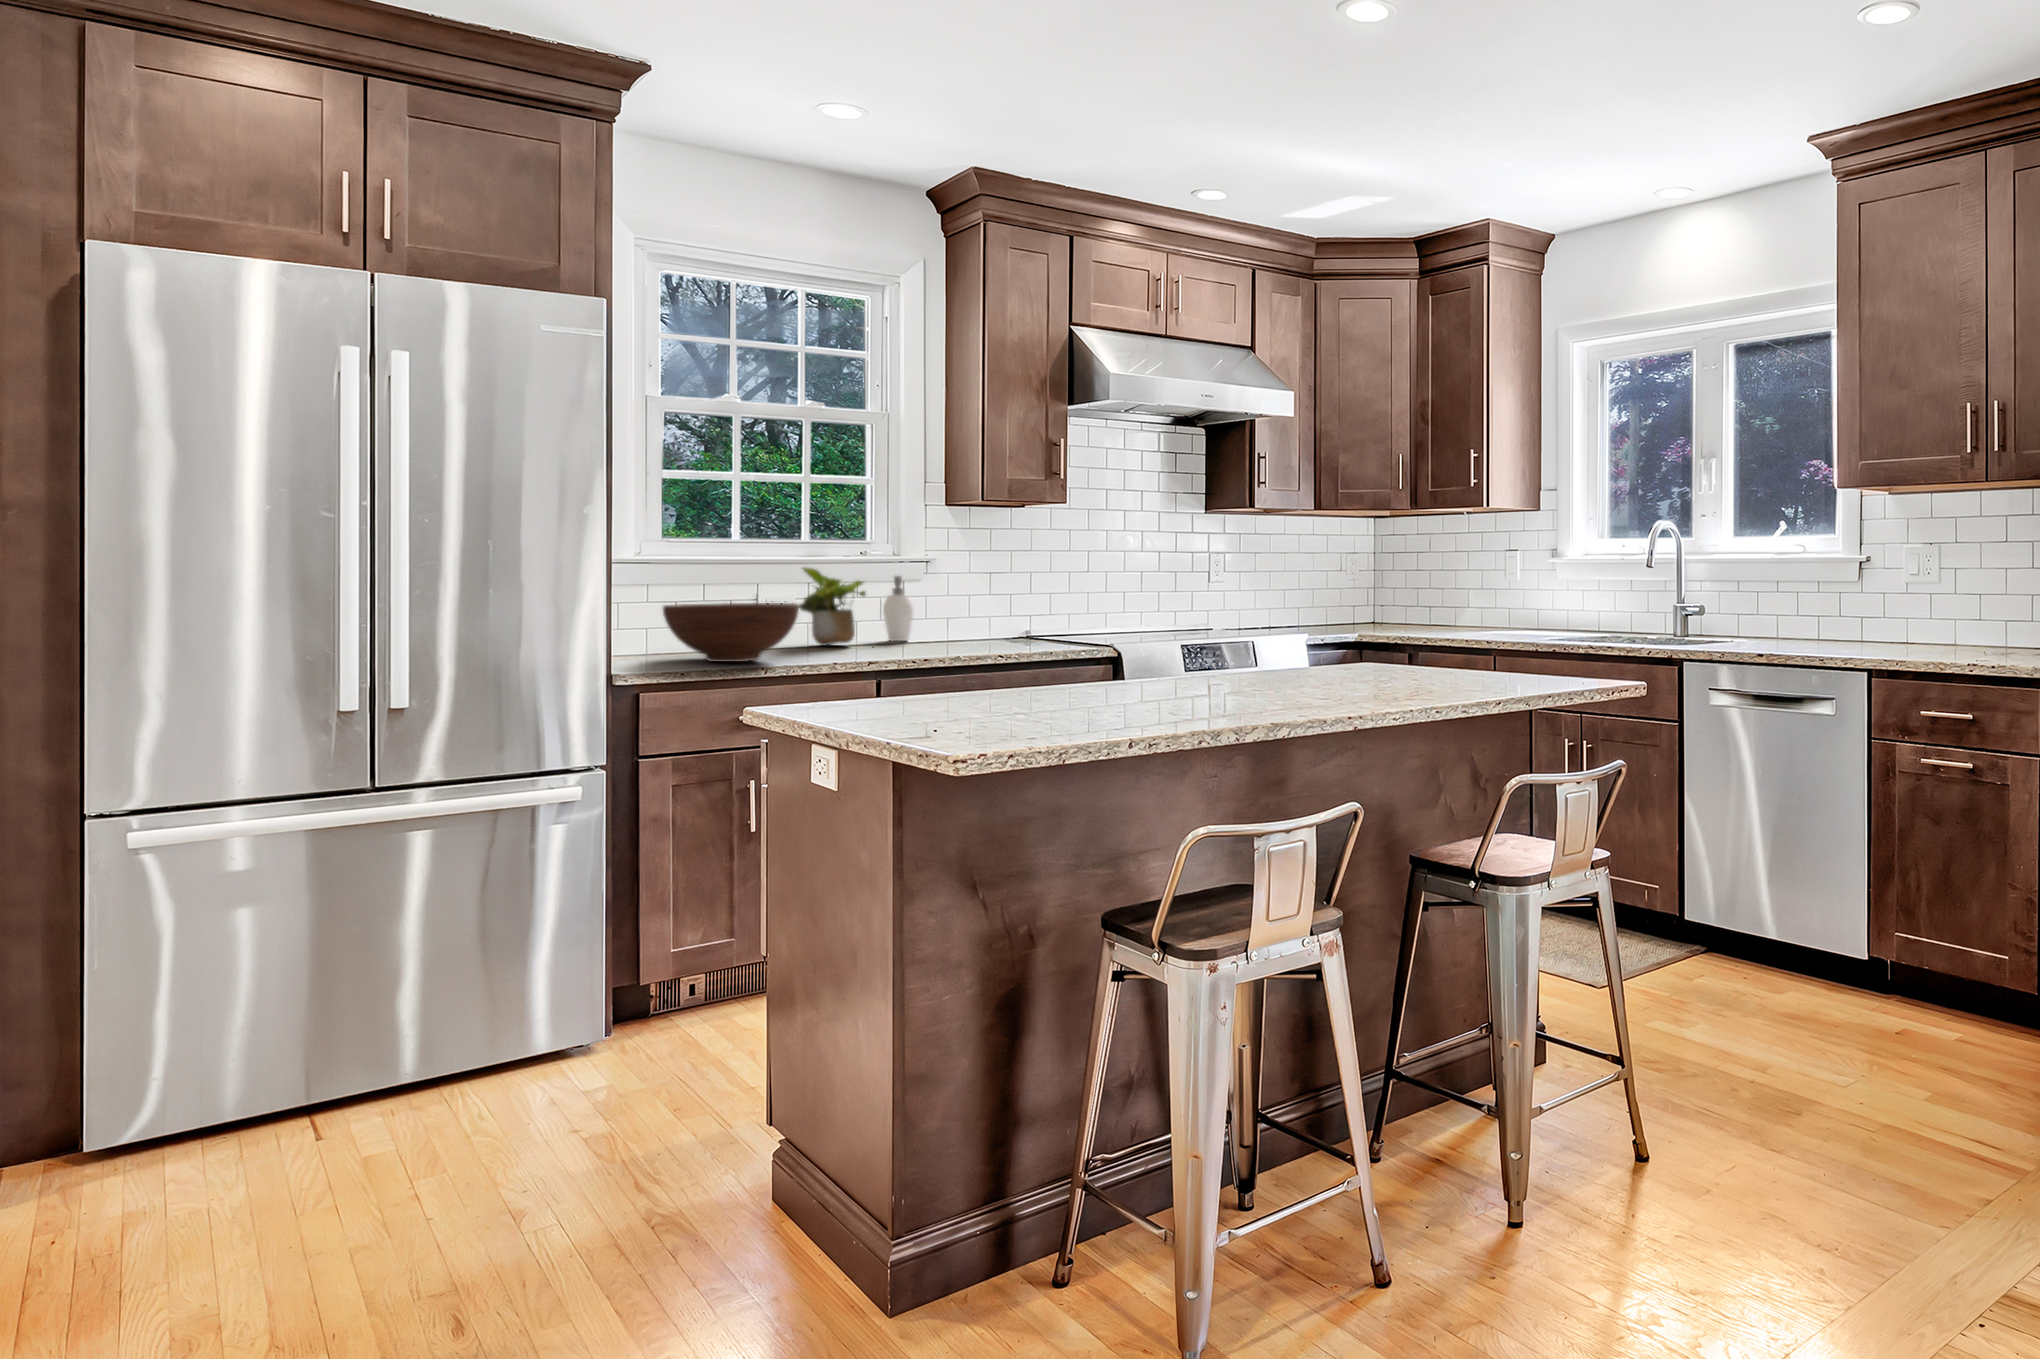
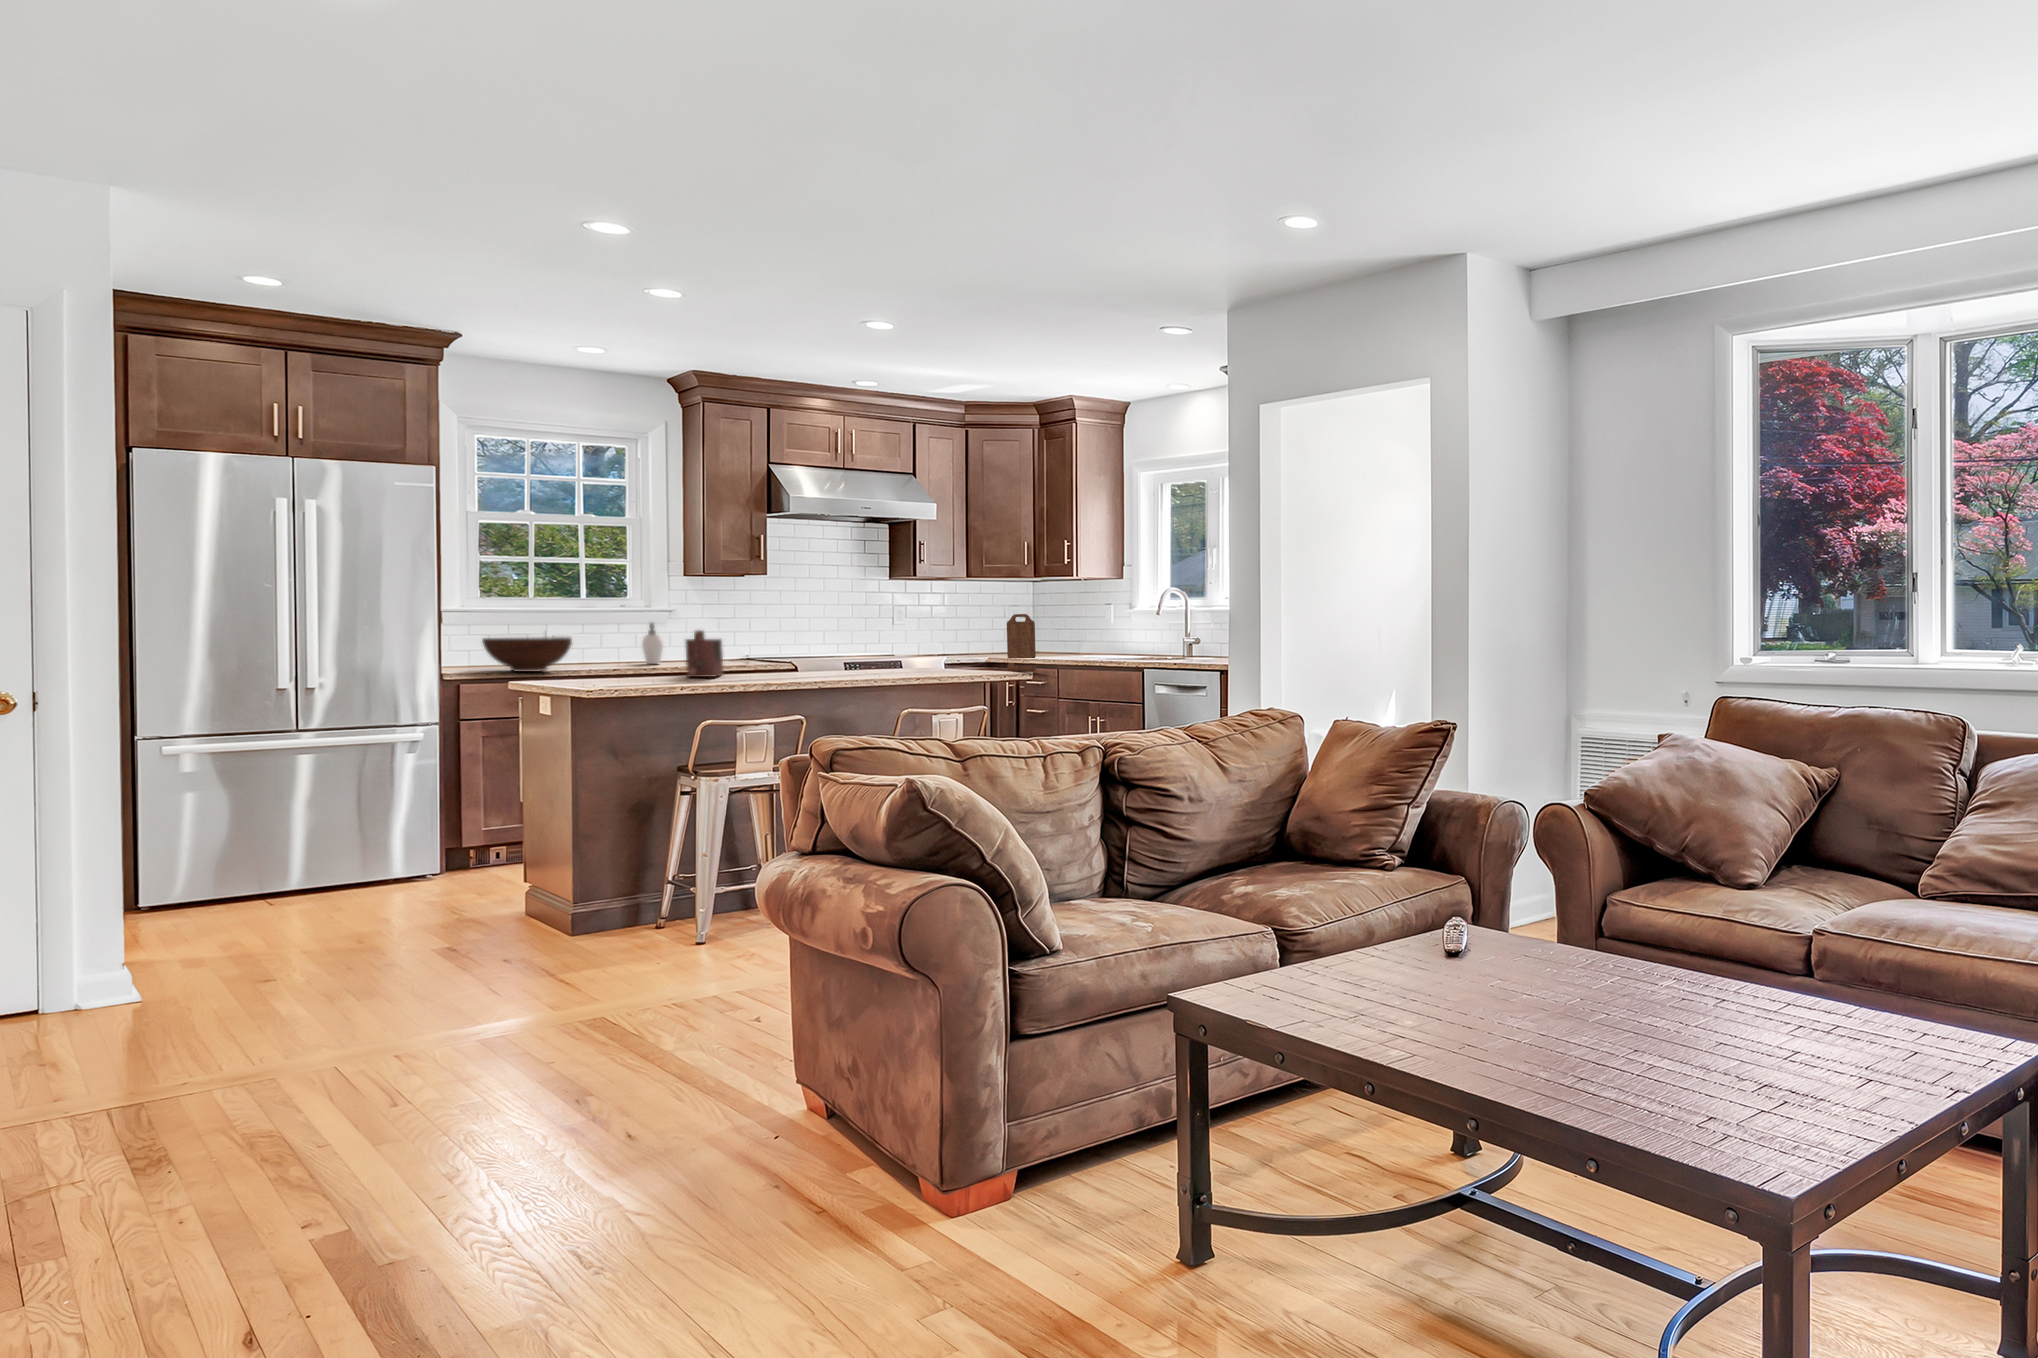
cutting board: none [1380,560,1426,648] -> present [1007,614,1036,671]
potted plant: present [799,568,866,646] -> none [574,617,626,665]
toaster: none [973,590,1020,669] -> present [685,630,723,677]

